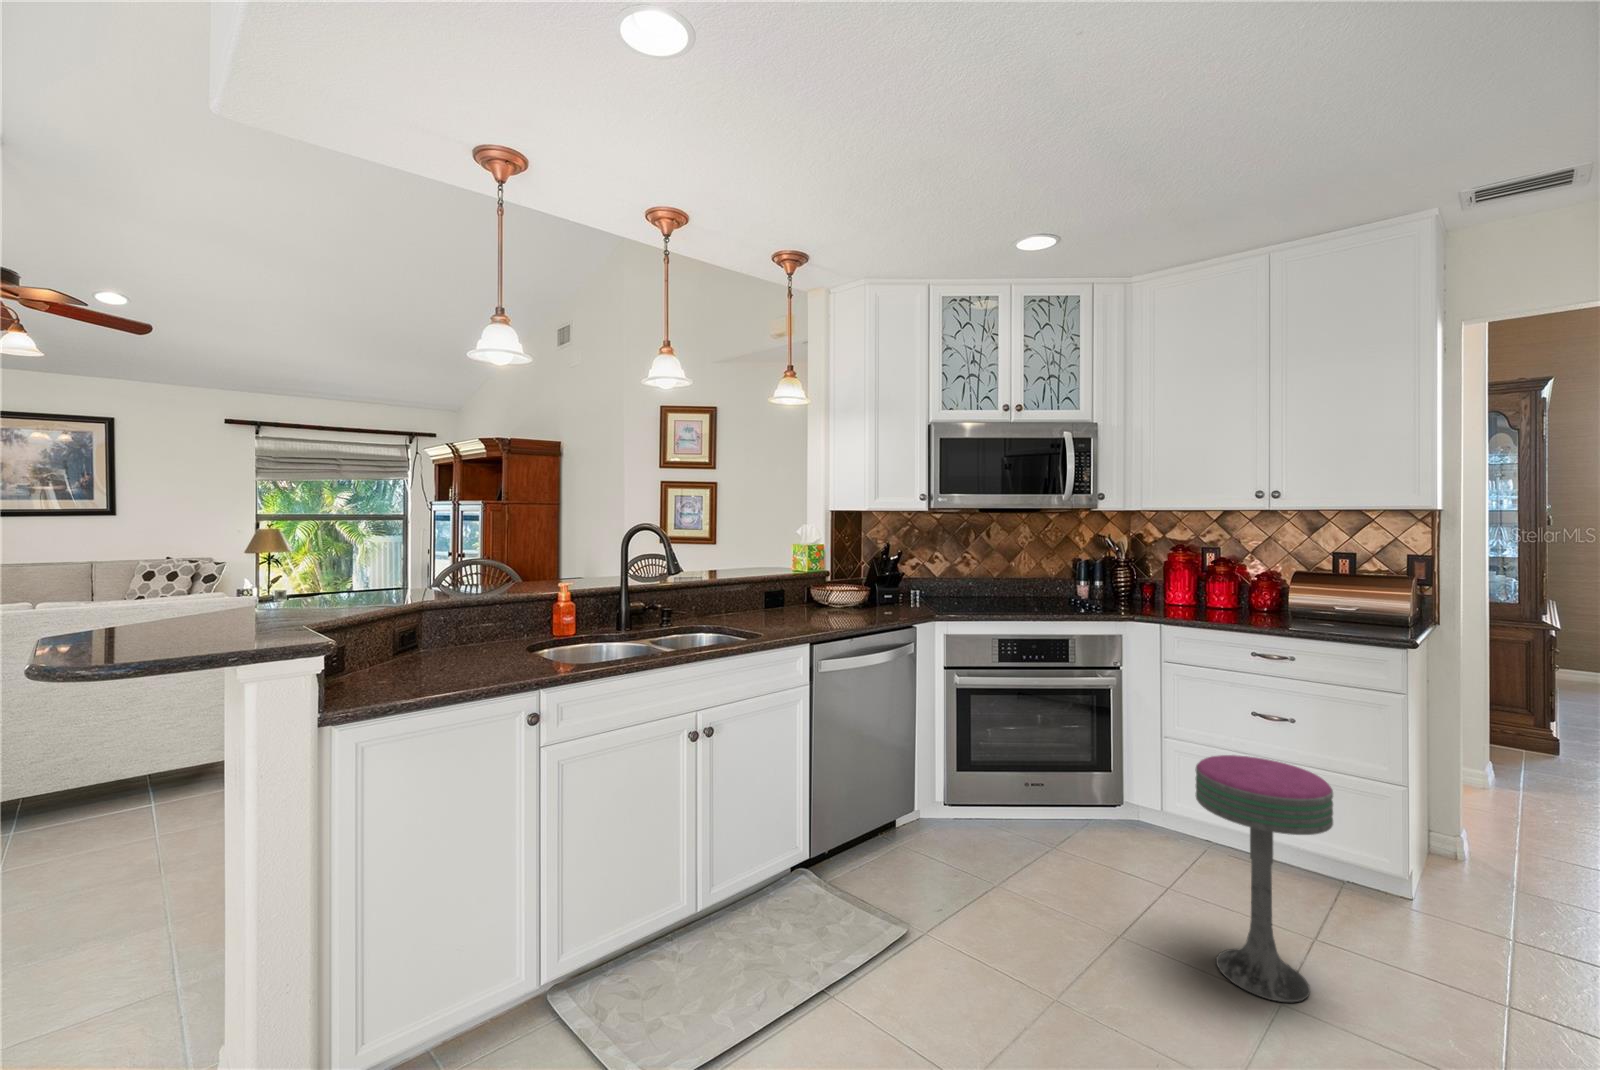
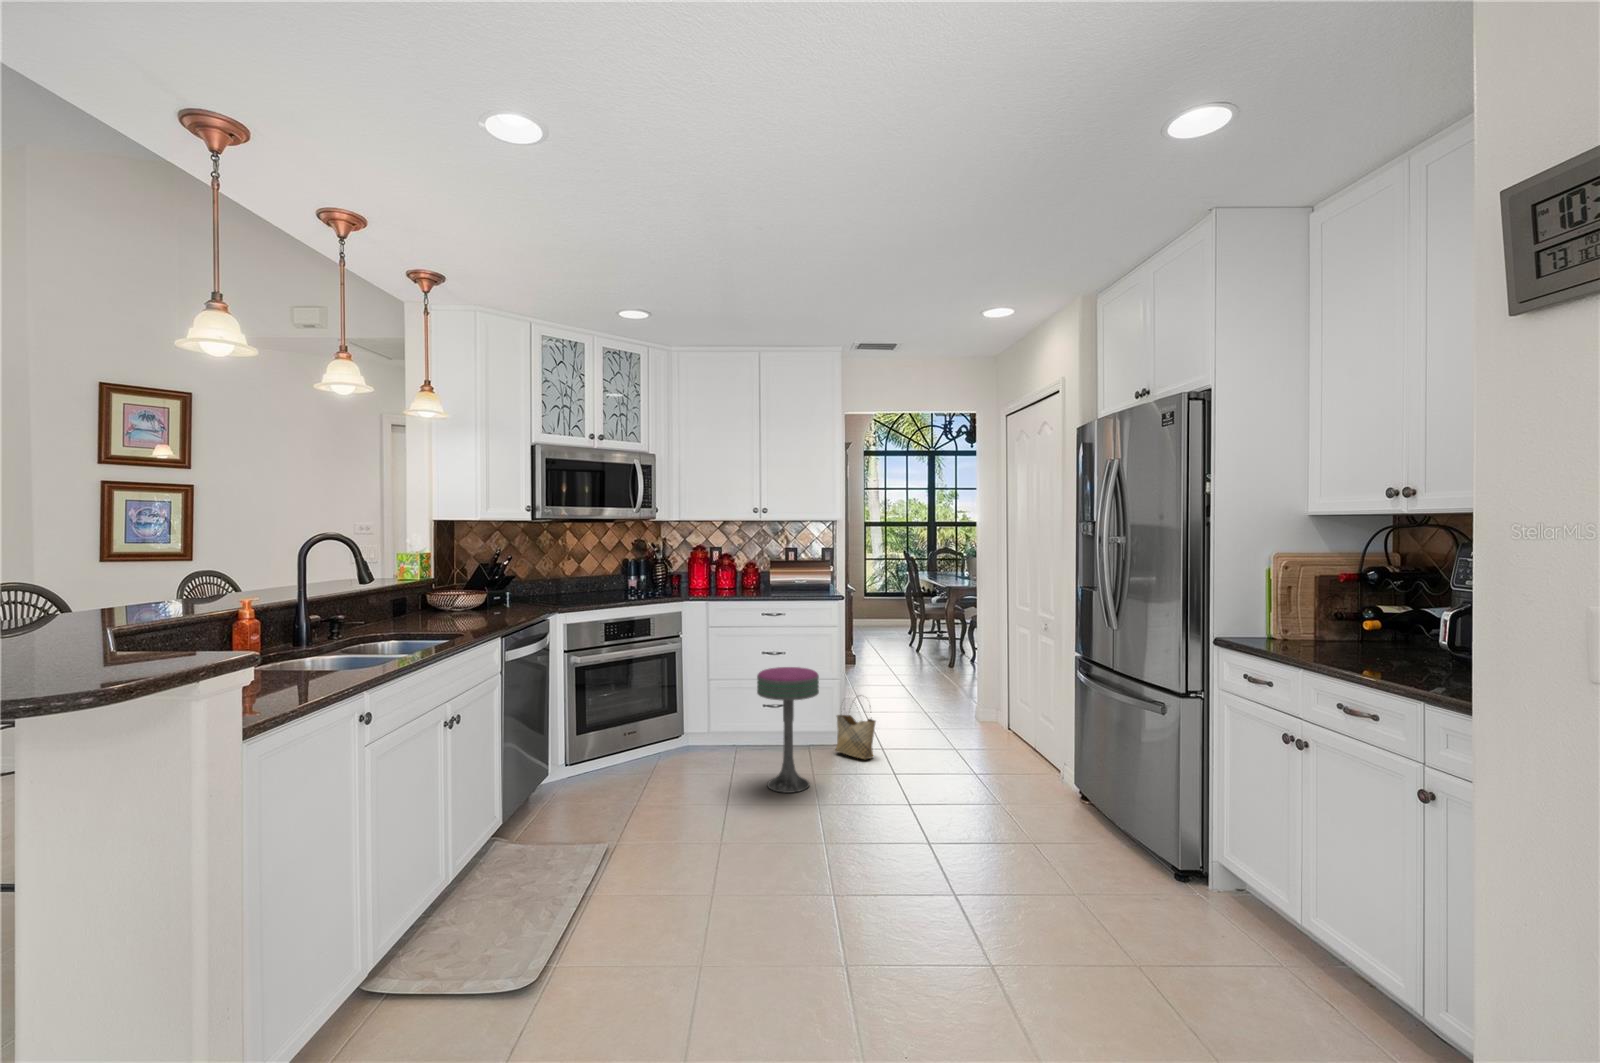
woven basket: none [1420,851,1534,1001] -> present [836,702,876,759]

